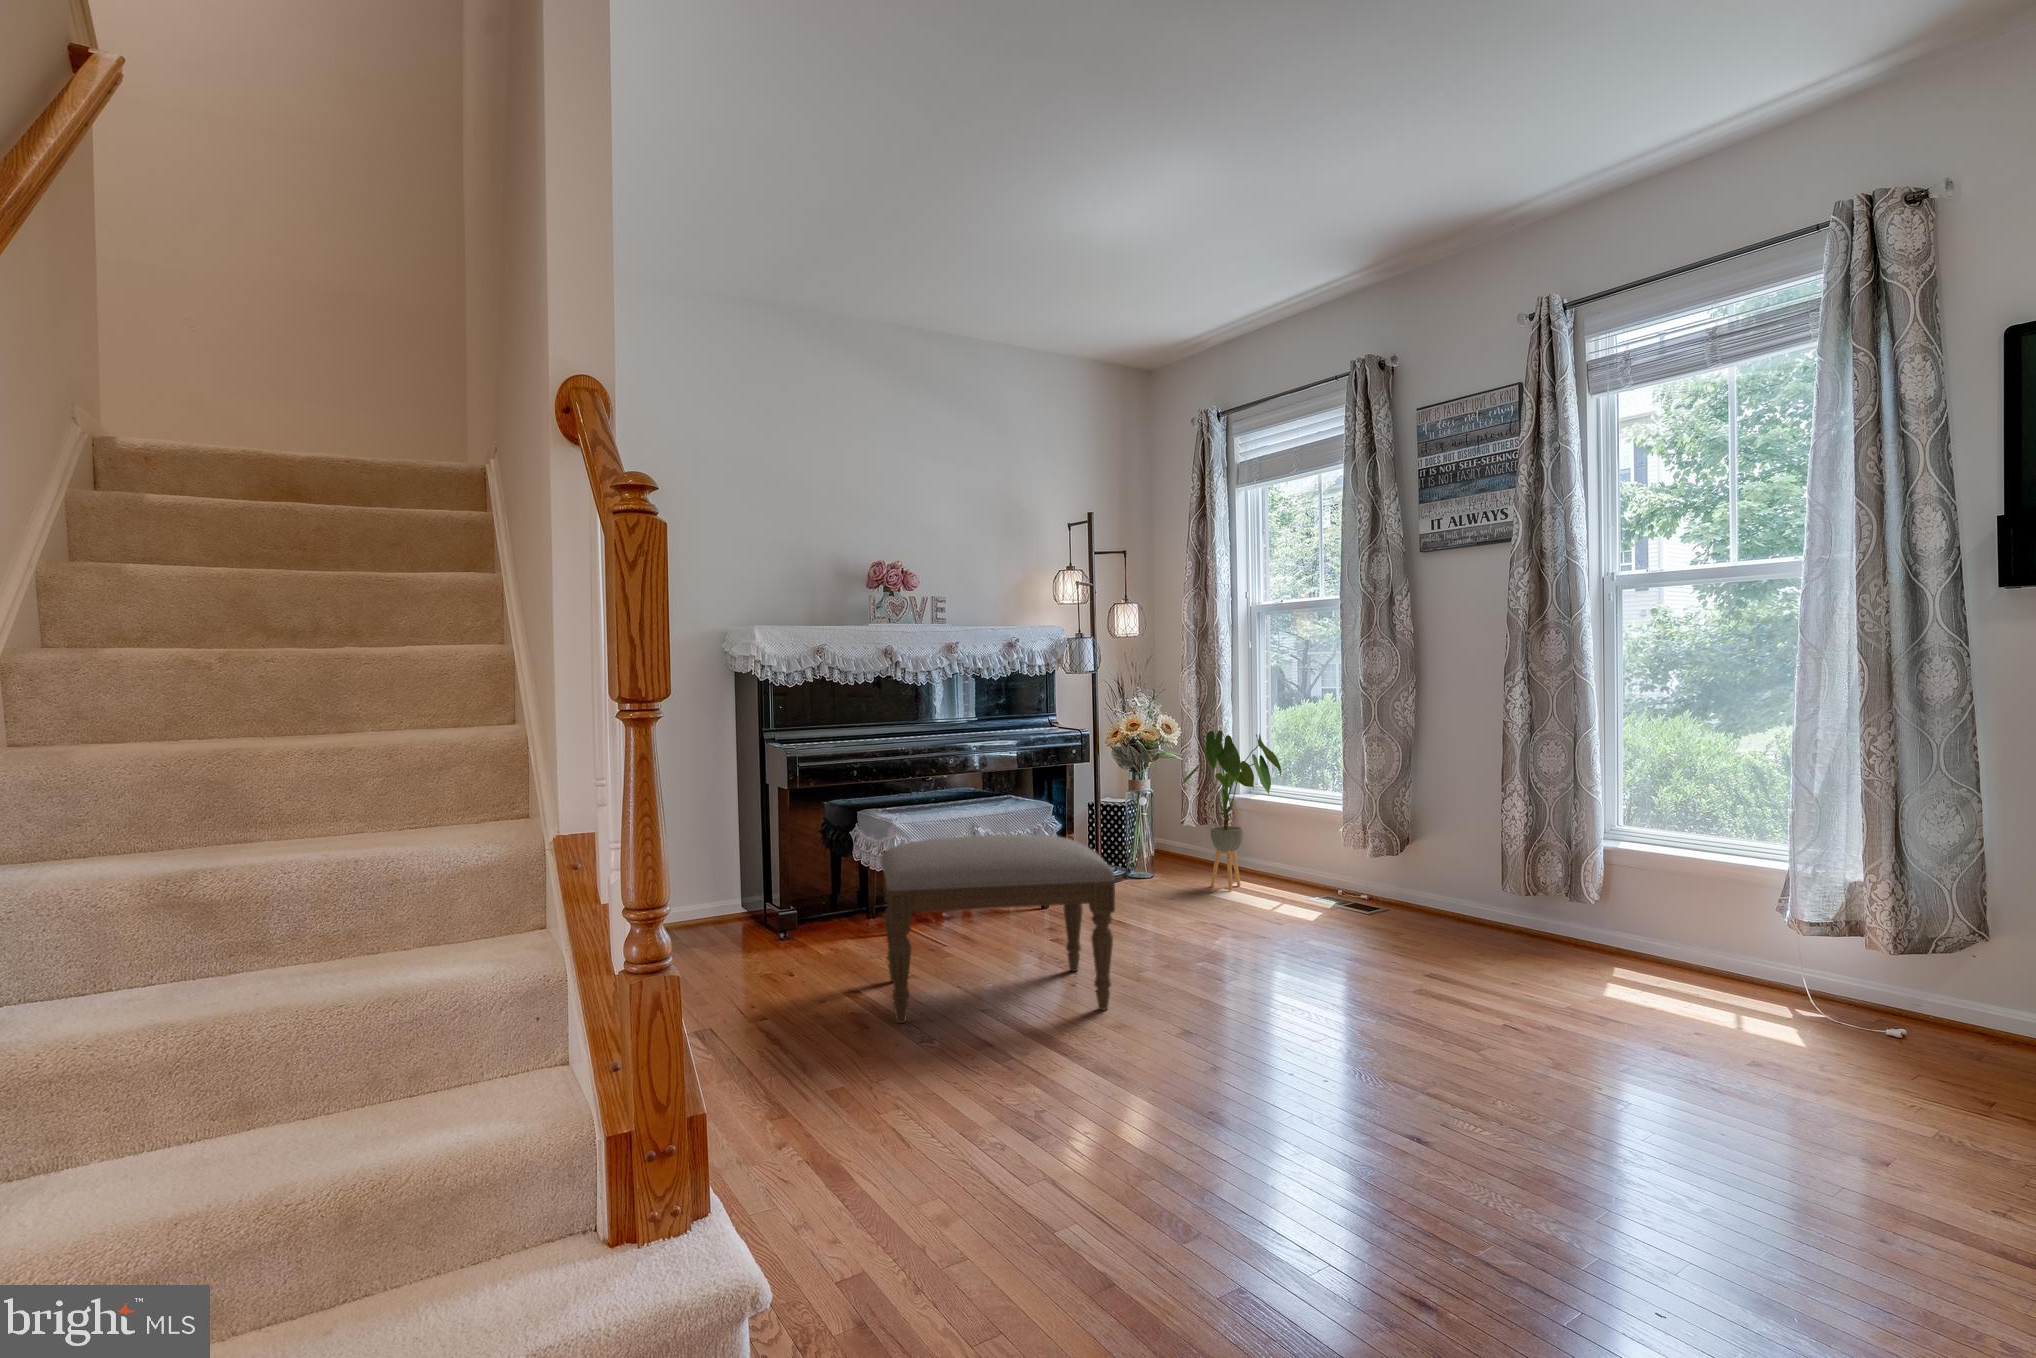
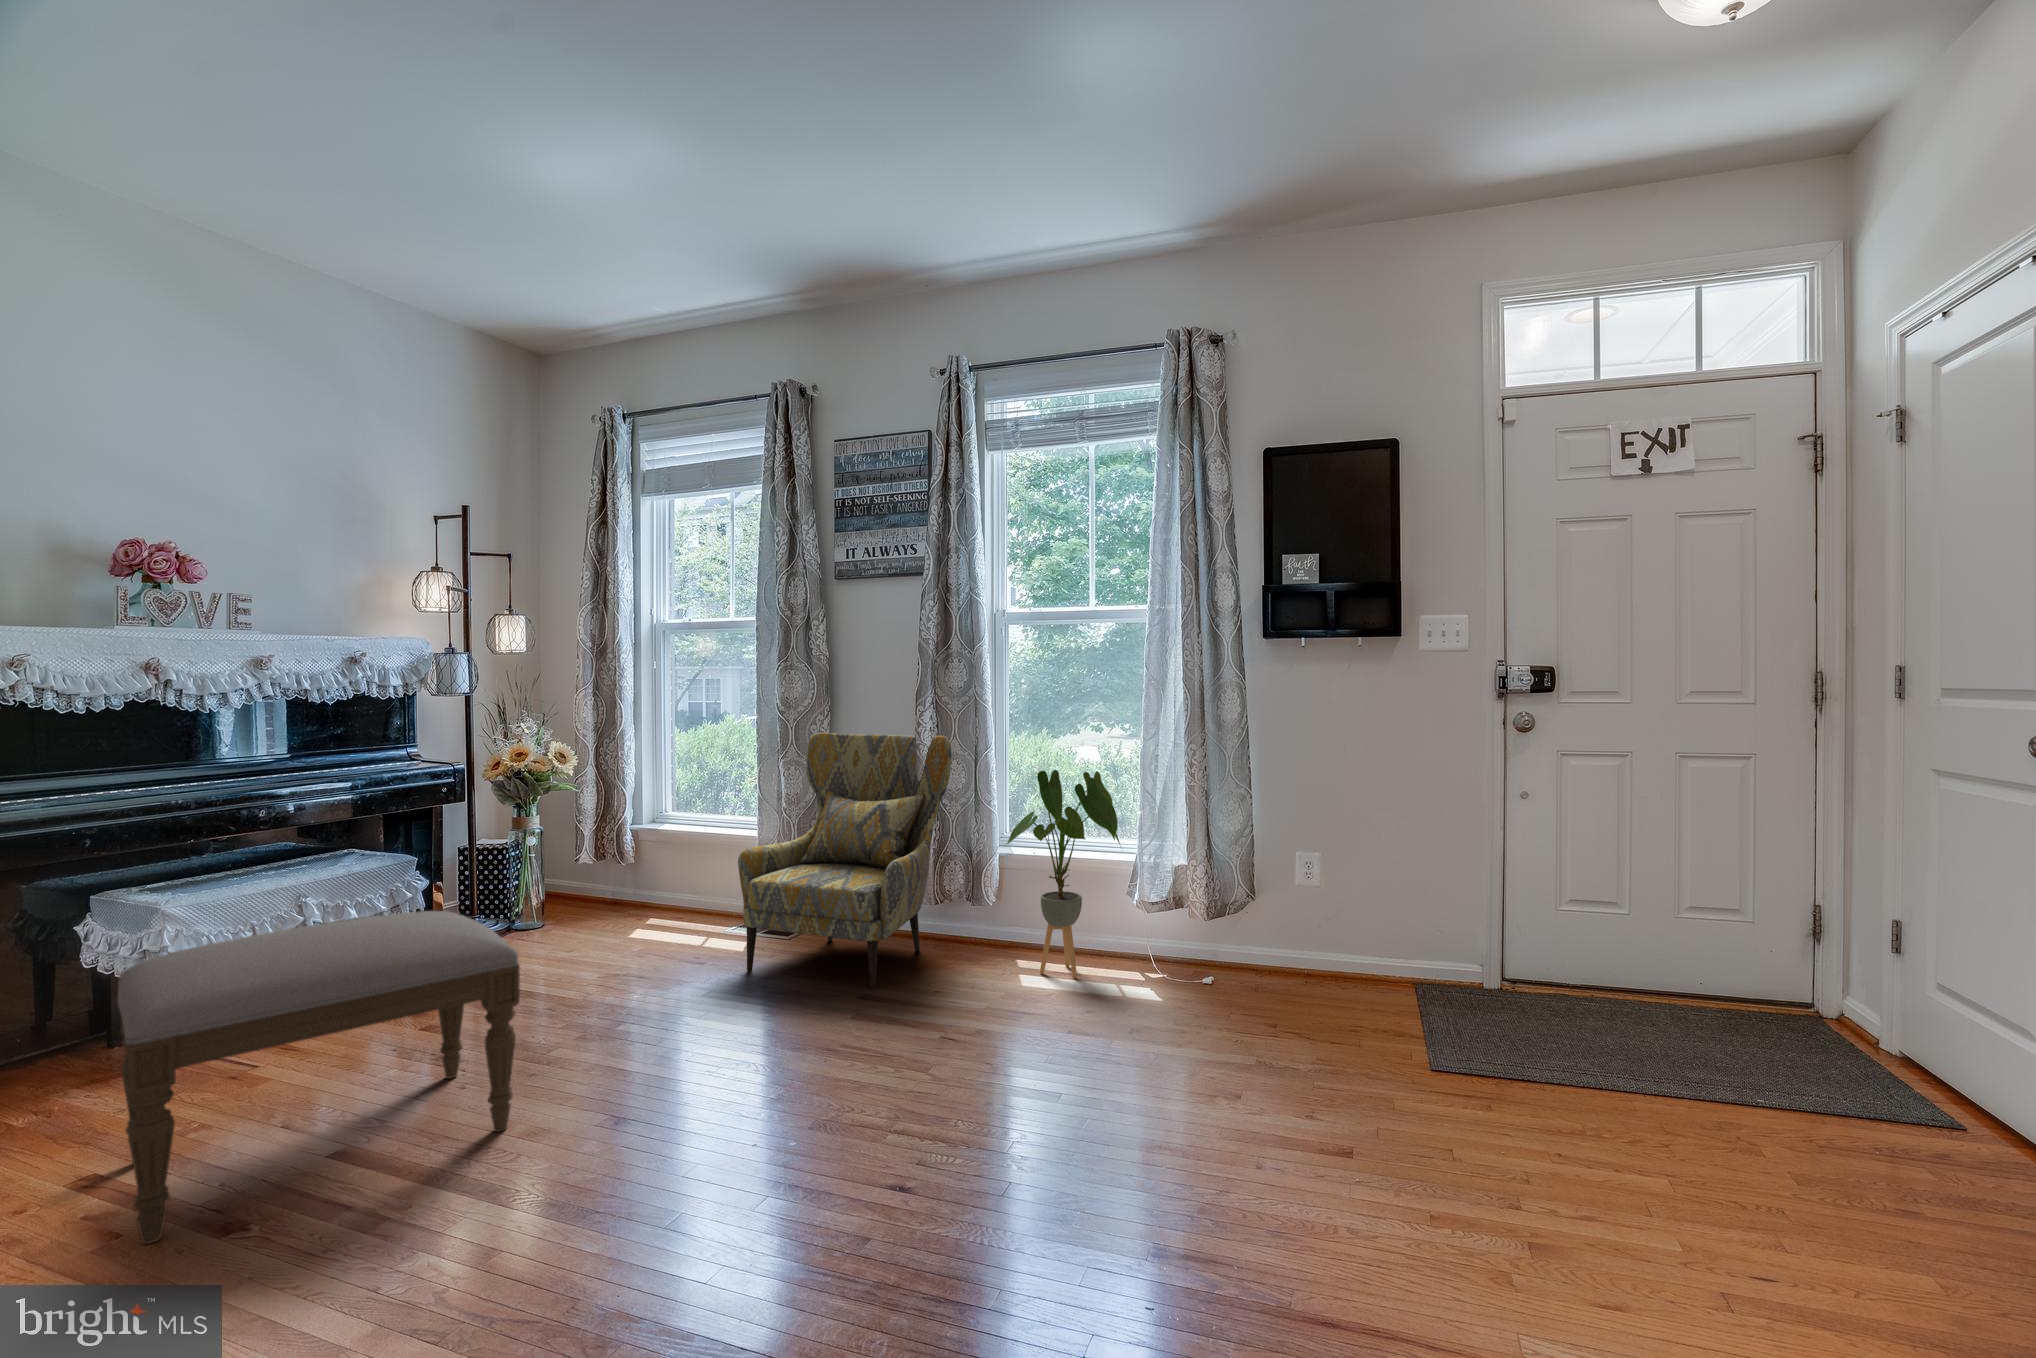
armchair: none [1313,711,1544,970] -> present [738,733,951,988]
house plant: present [1183,730,1281,890] -> present [1006,770,1120,977]

